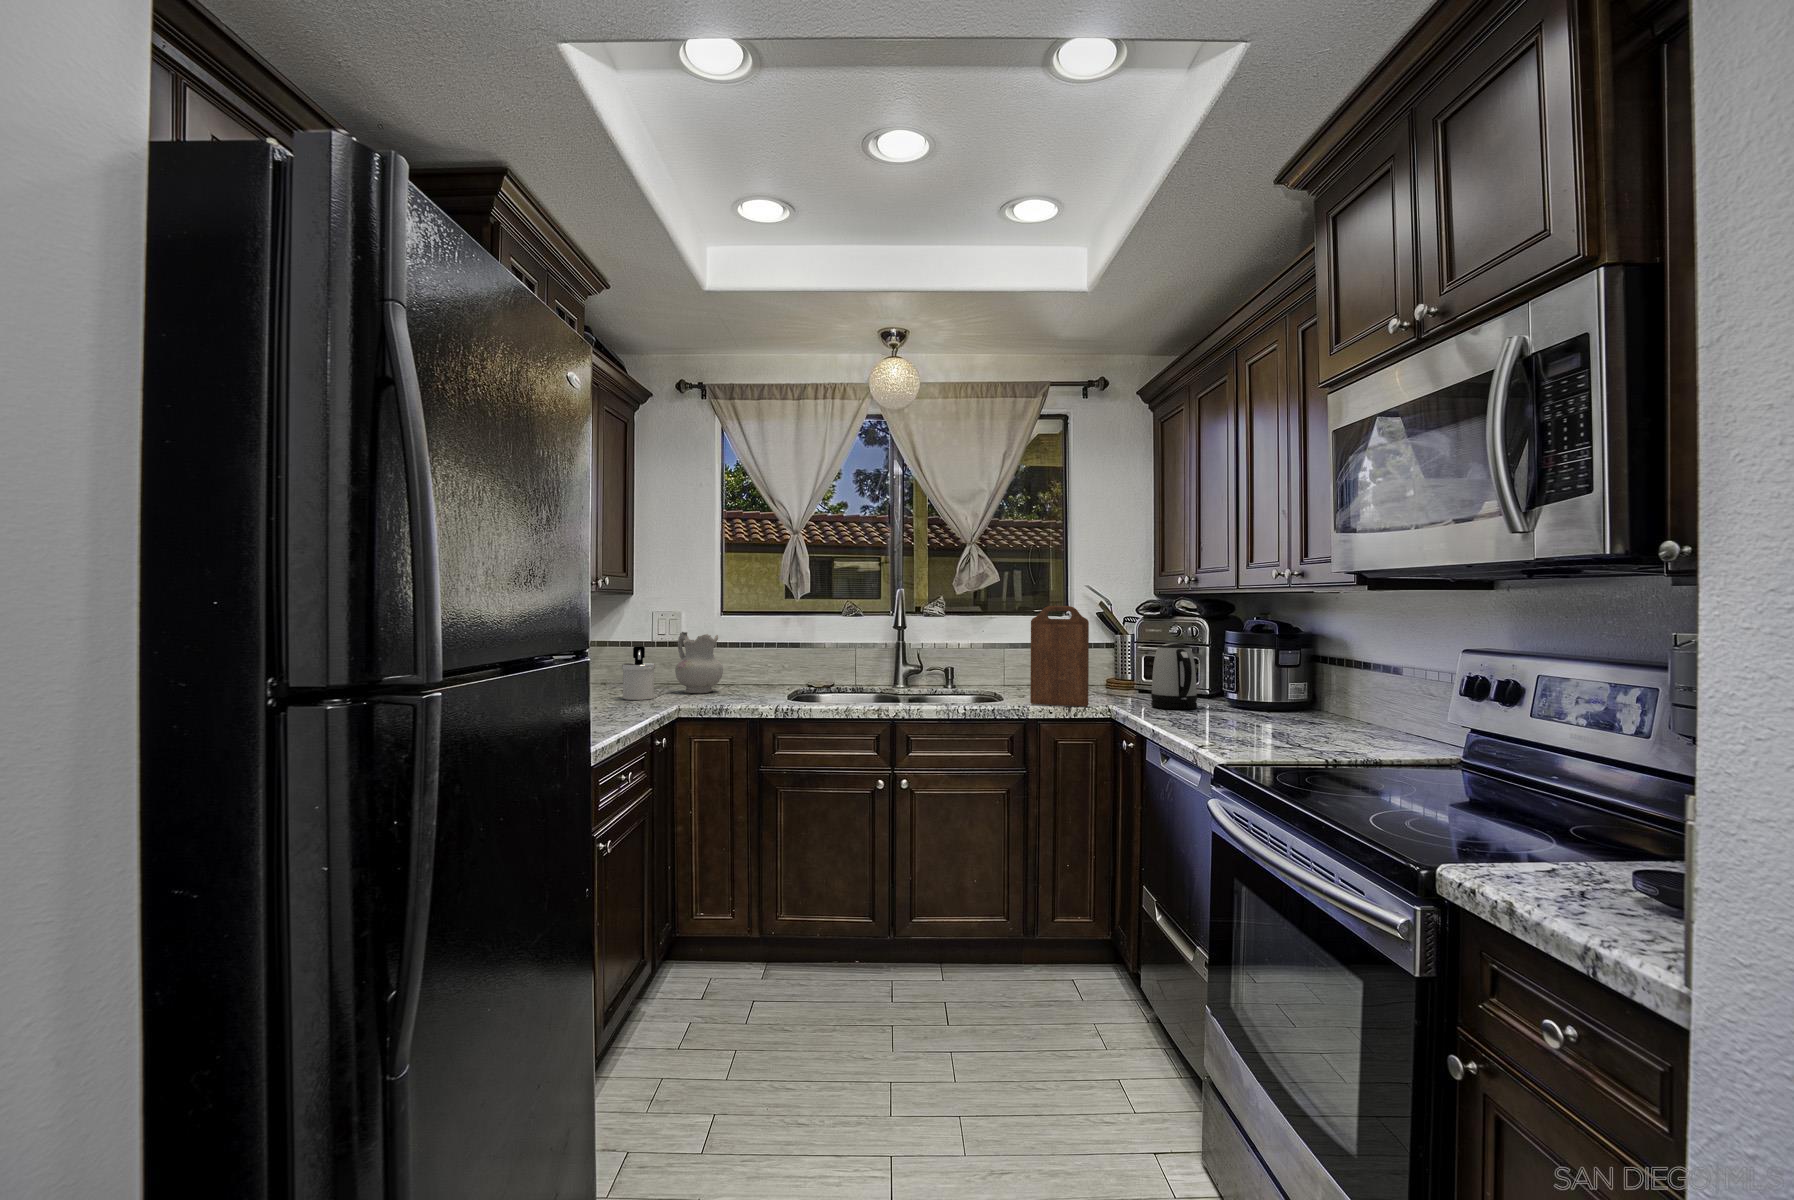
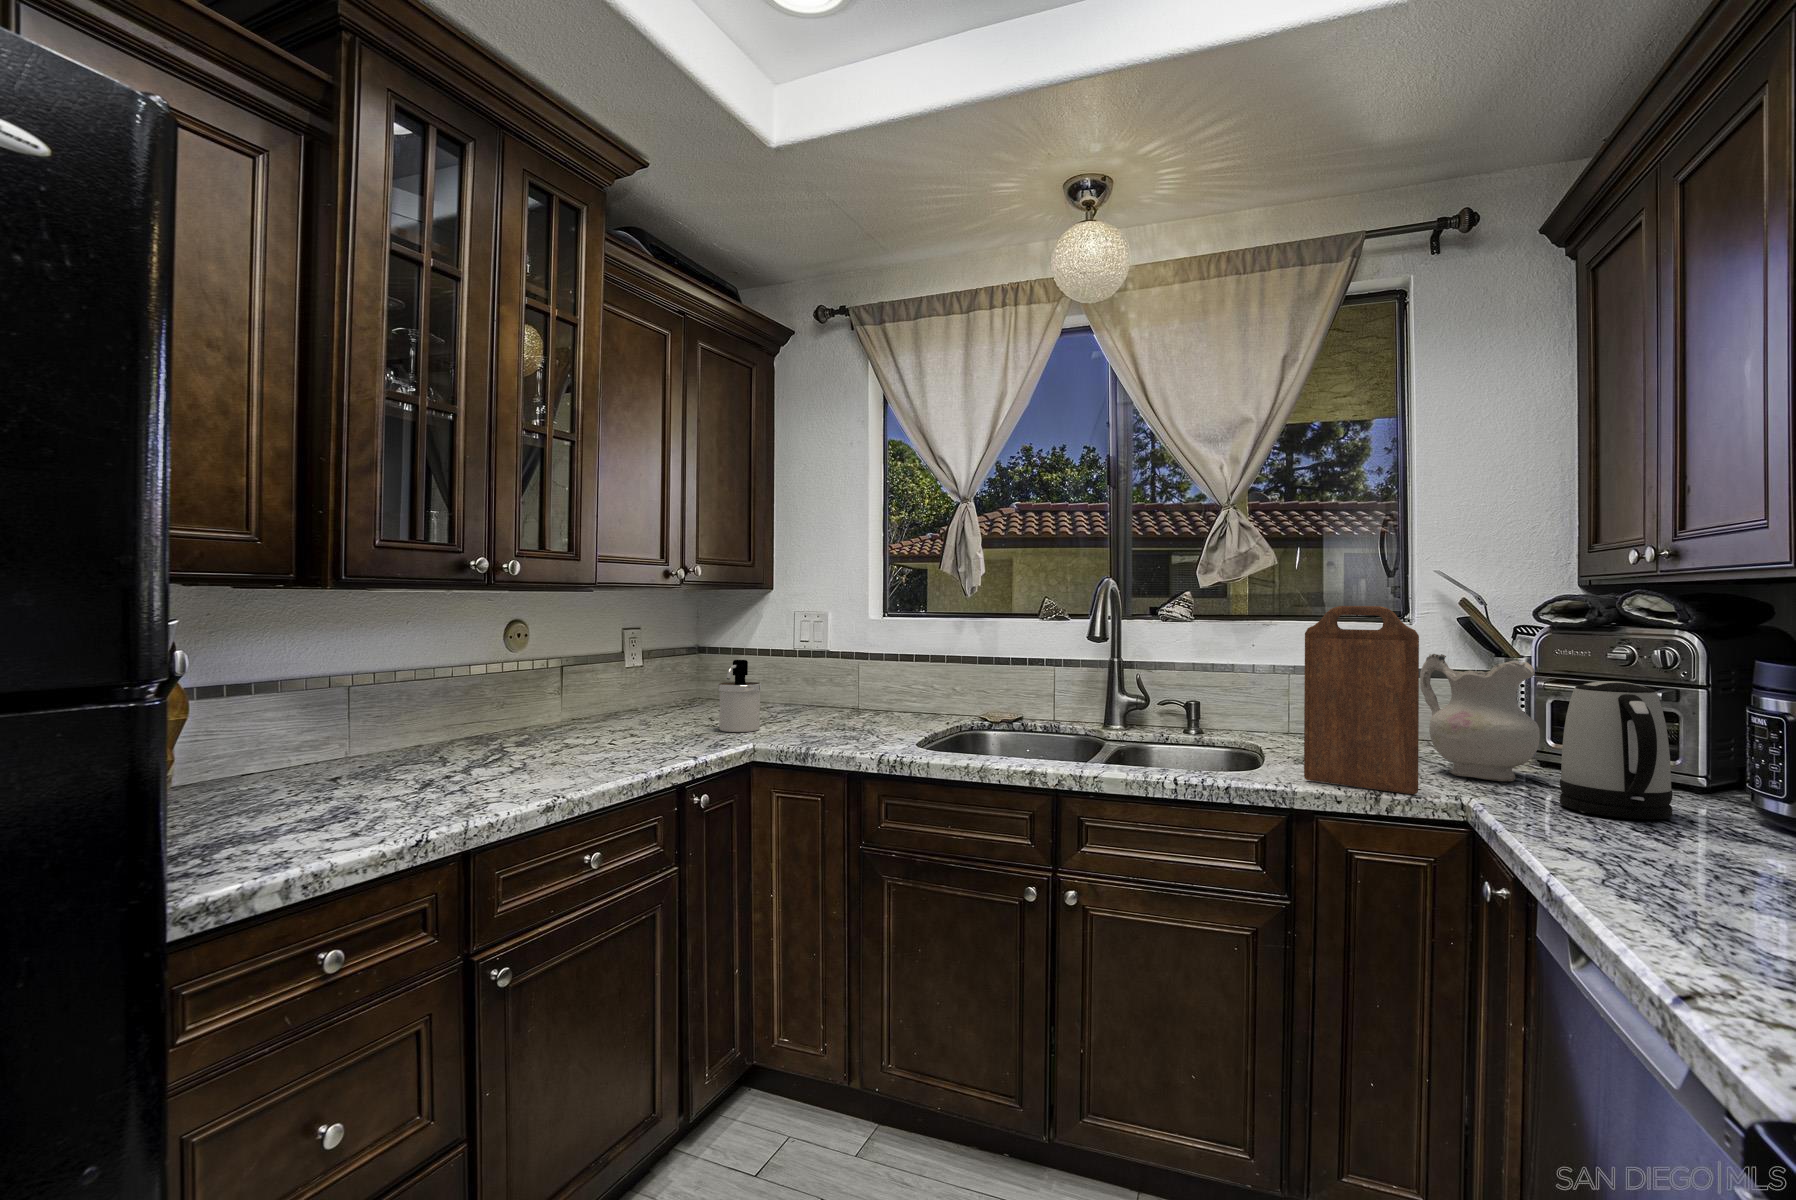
ceramic pitcher: present [675,632,723,693] -> present [1420,654,1540,781]

